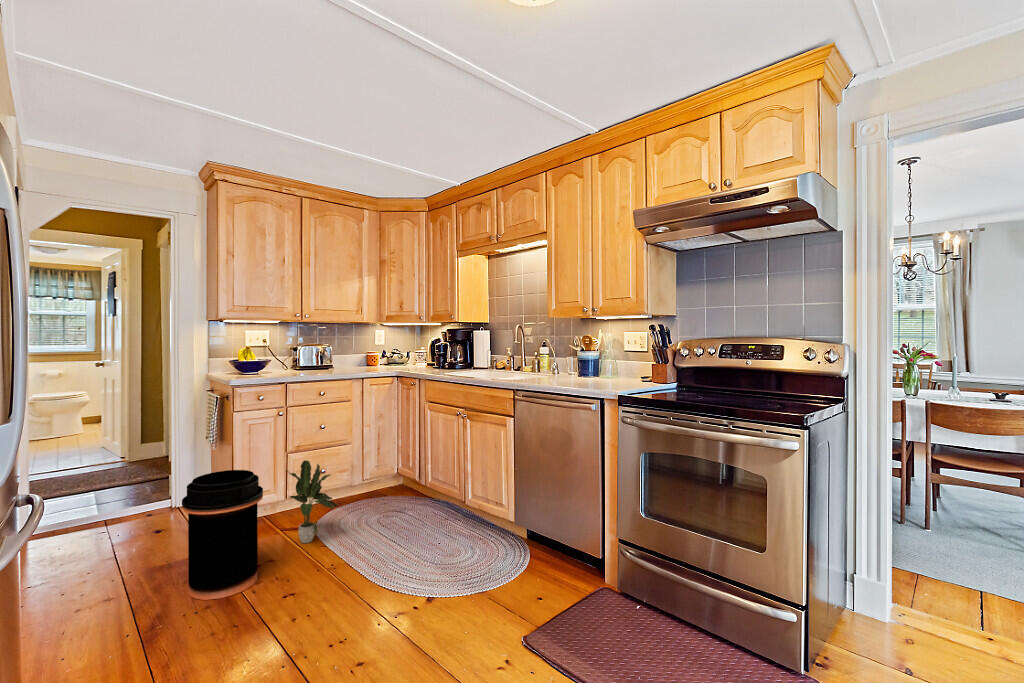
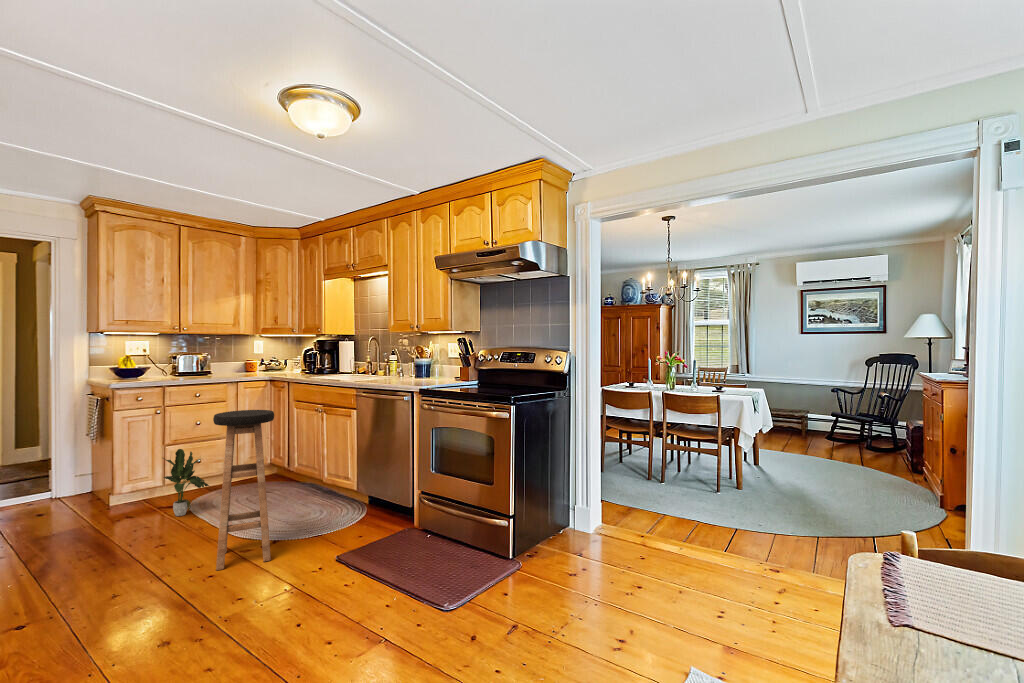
bar stool: none [356,420,431,647] -> present [213,410,274,570]
trash can: present [182,470,263,600] -> none [69,455,140,554]

